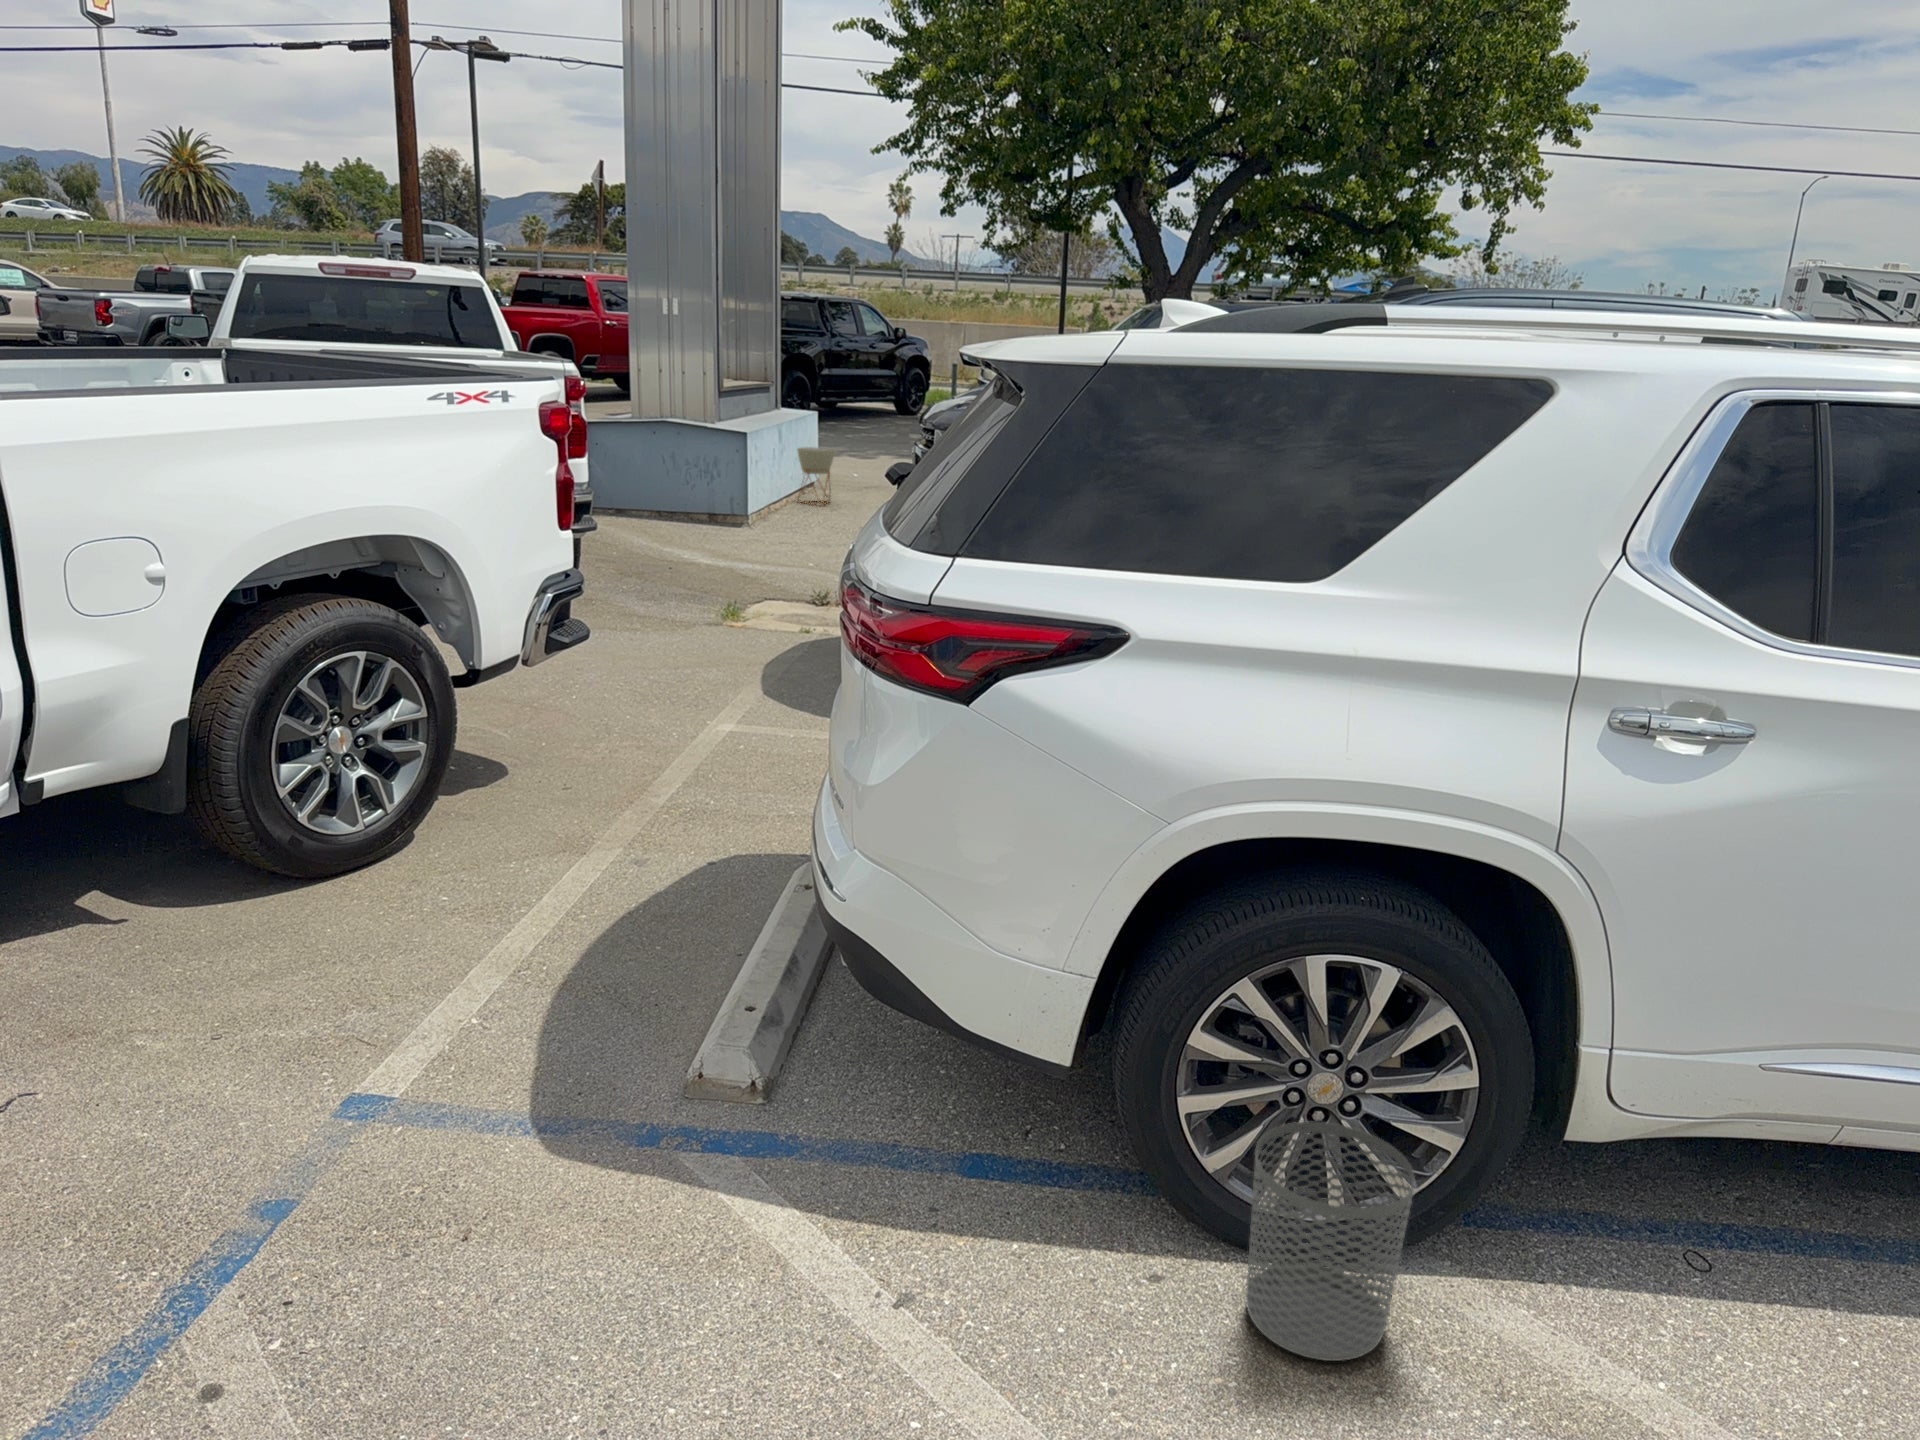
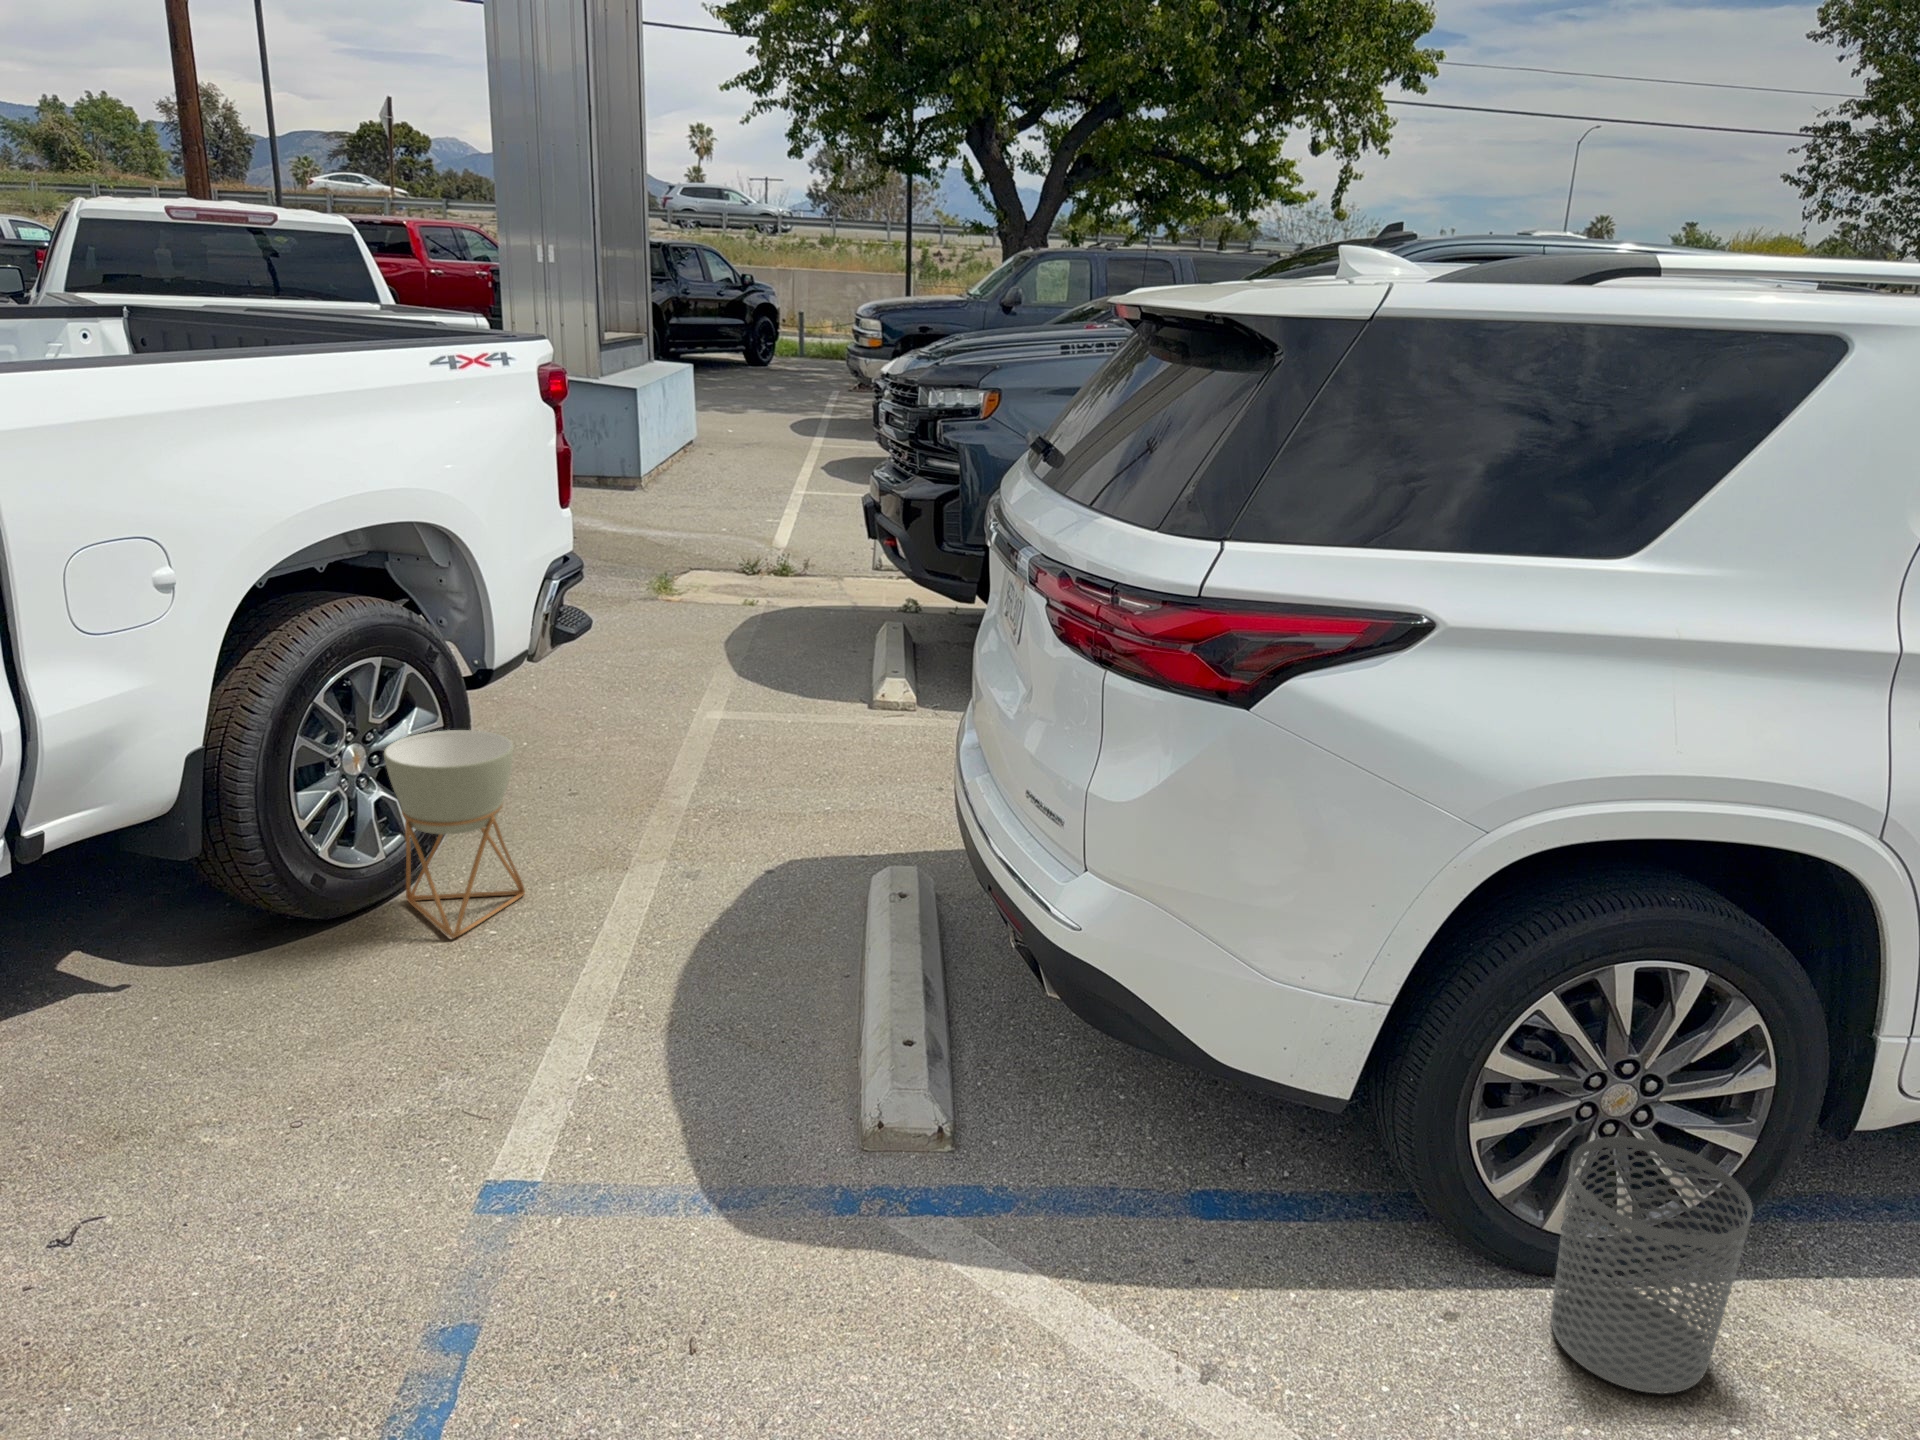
planter: present [798,447,835,505] -> present [384,730,525,938]

